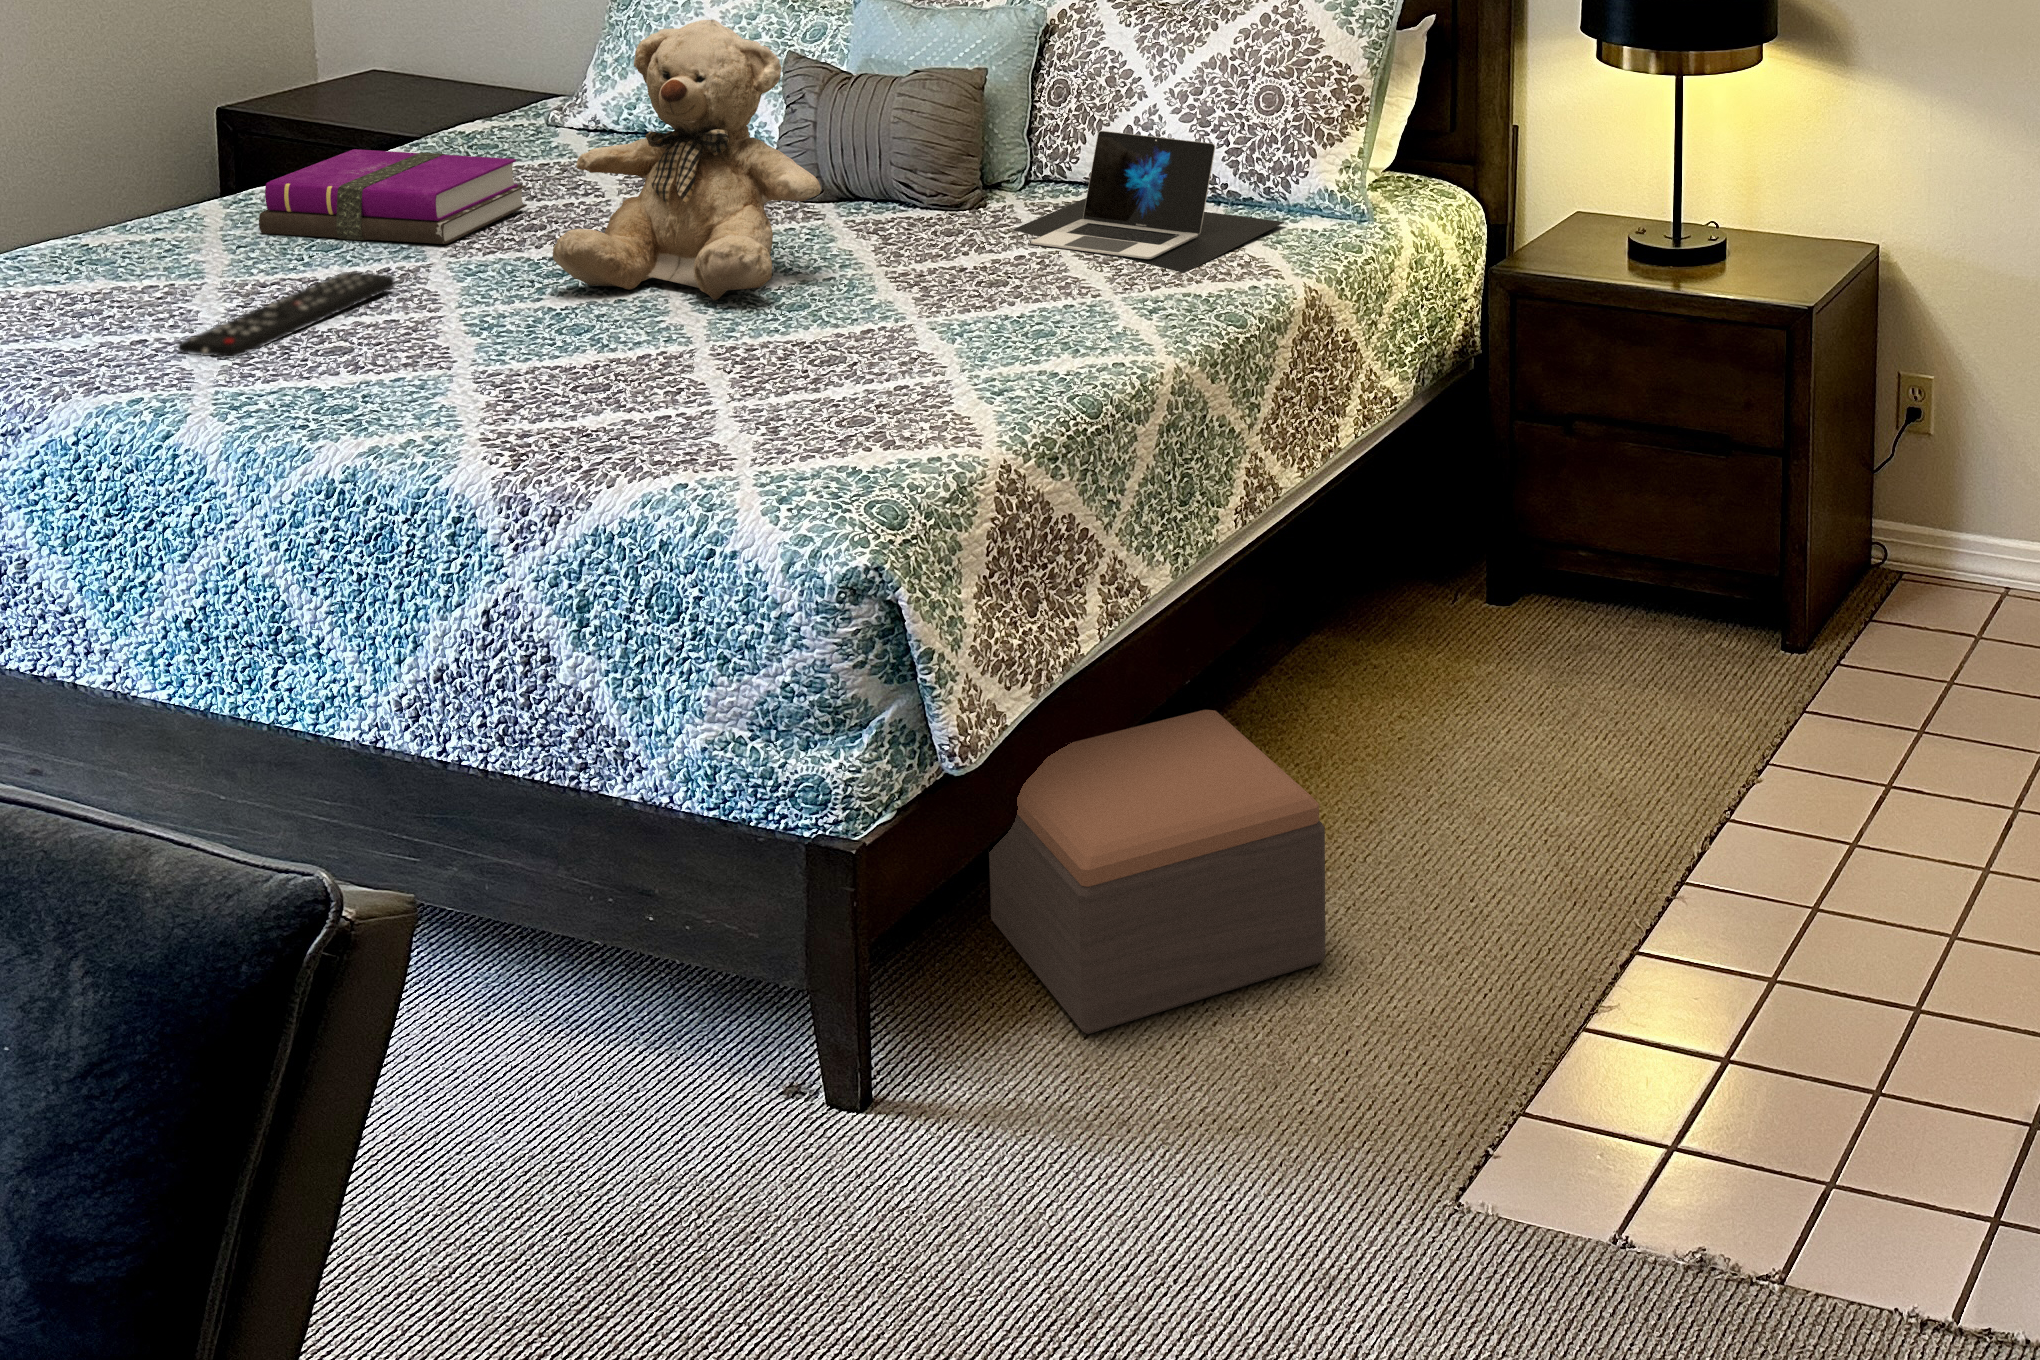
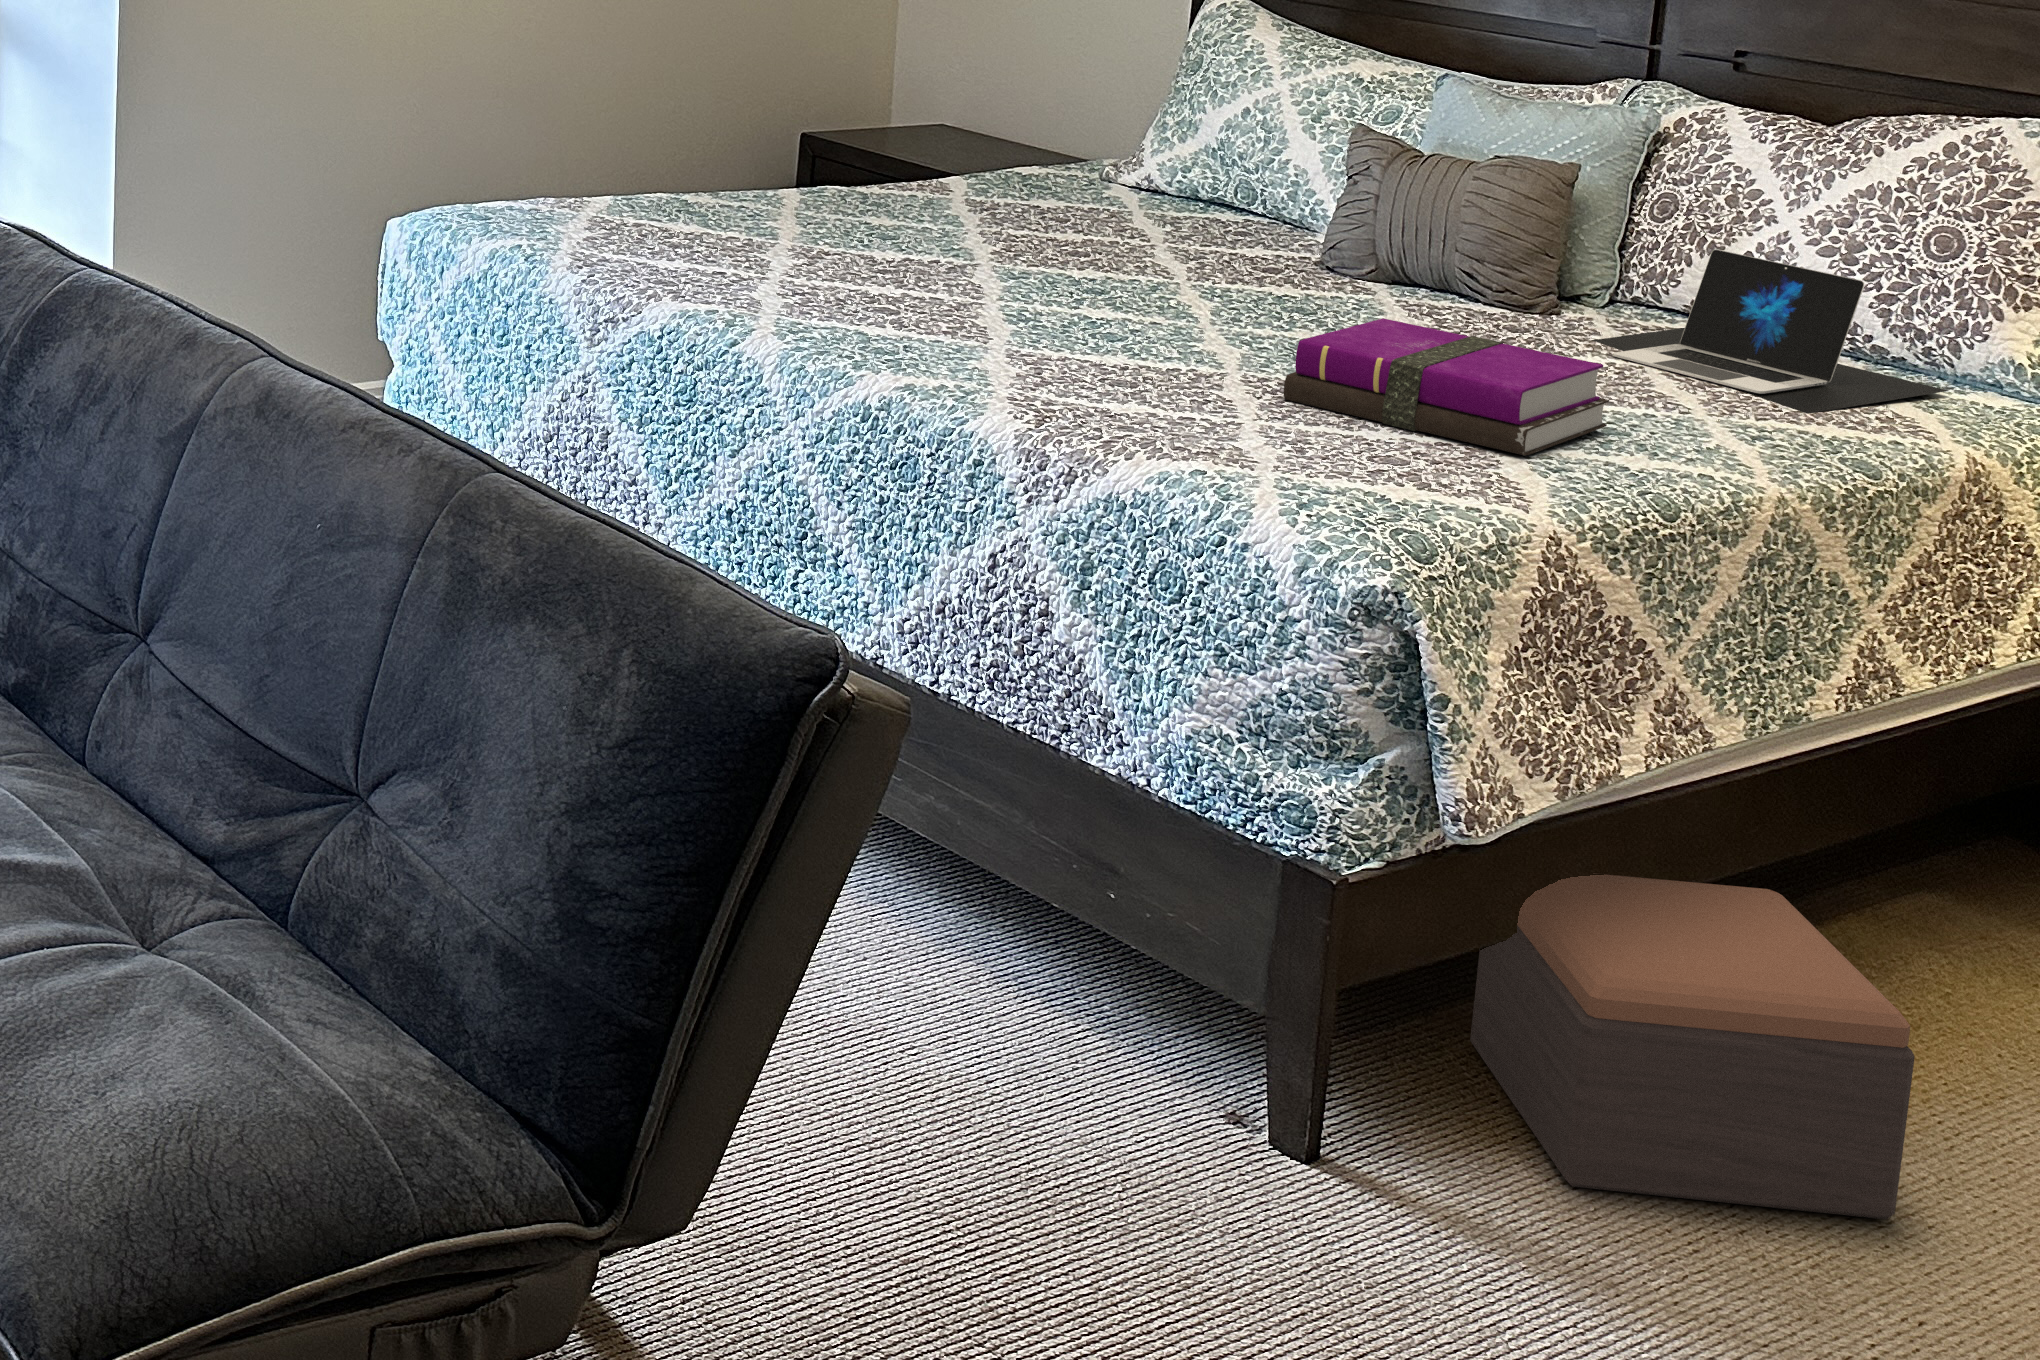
teddy bear: present [553,20,821,300] -> none [1093,59,1378,340]
notebook: present [259,149,527,244] -> present [1284,318,1609,456]
remote control: present [178,272,395,358] -> none [752,253,942,302]

